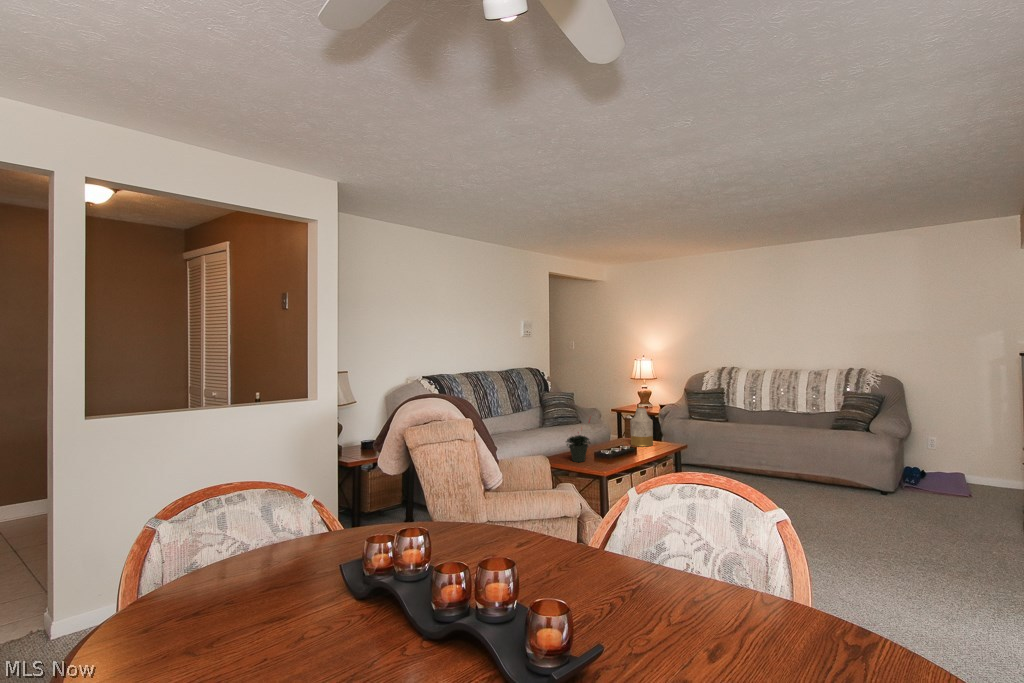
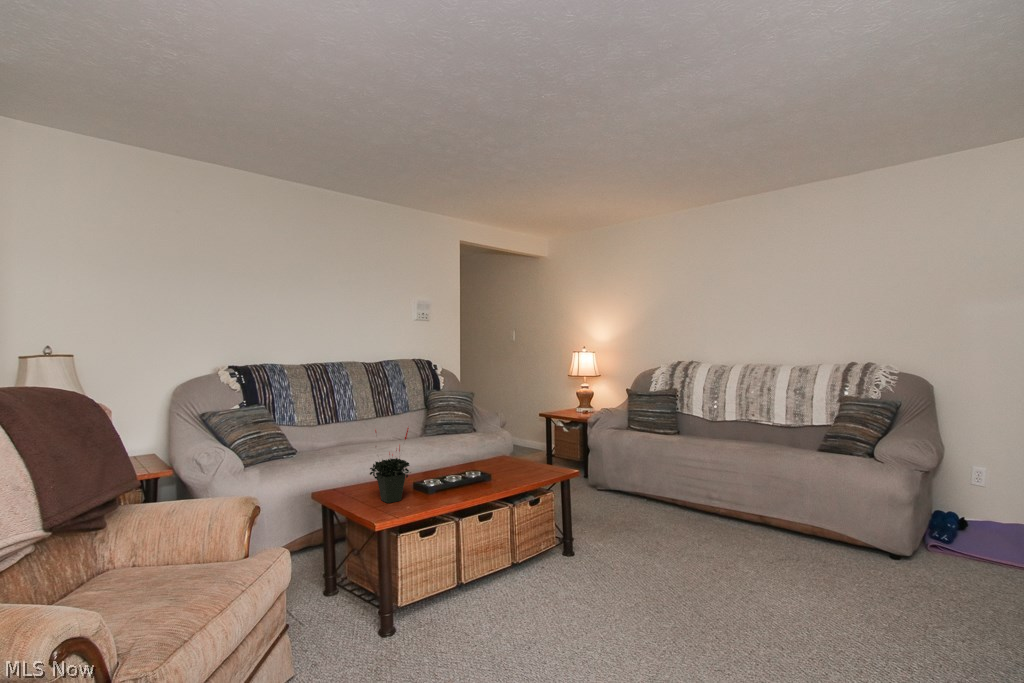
vase: present [630,408,653,447] -> none [507,416,540,474]

